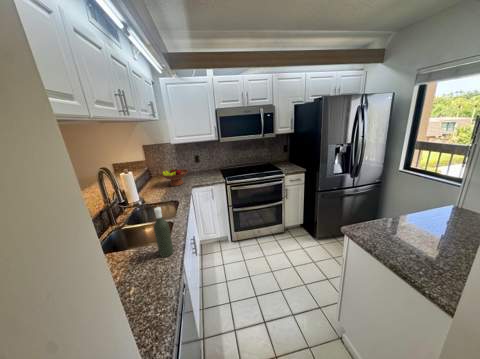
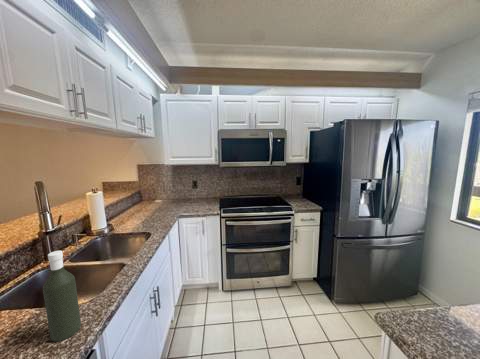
fruit bowl: present [161,169,188,186] -> none [146,192,179,213]

